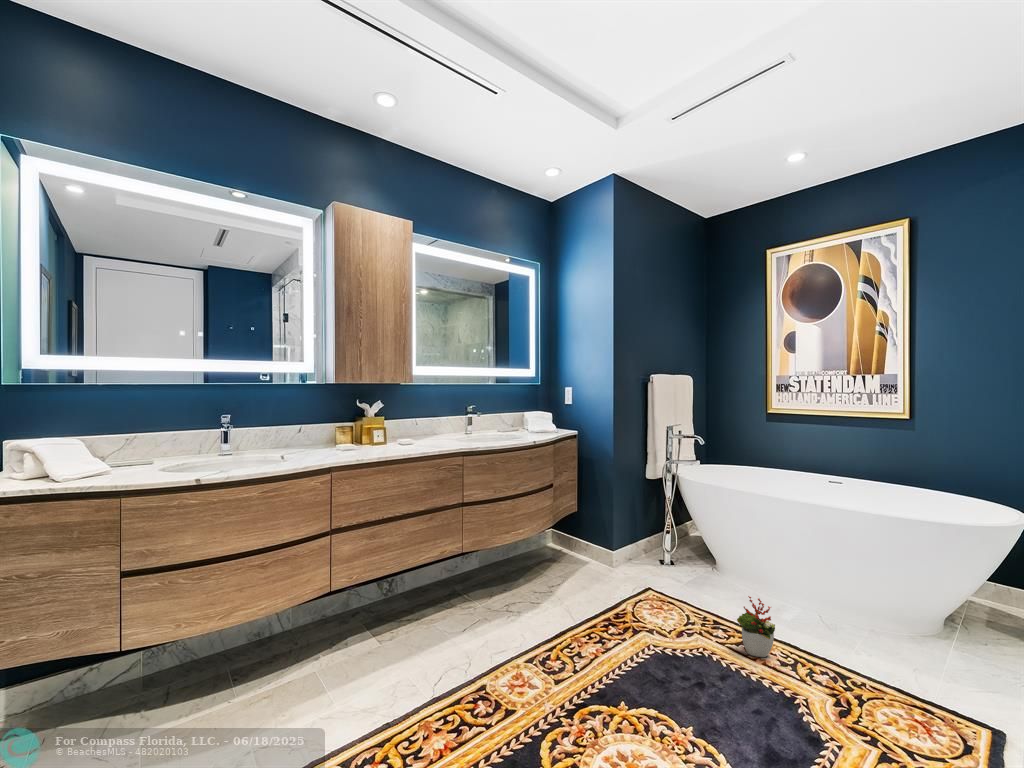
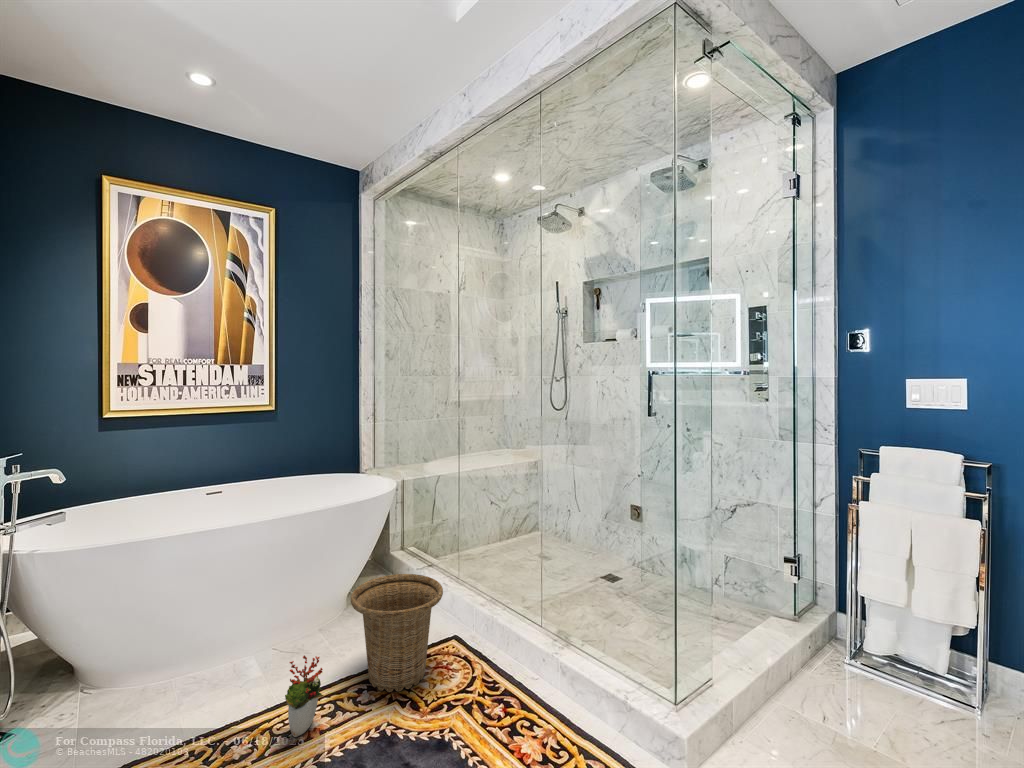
basket: none [816,585,937,713] -> present [351,574,443,692]

